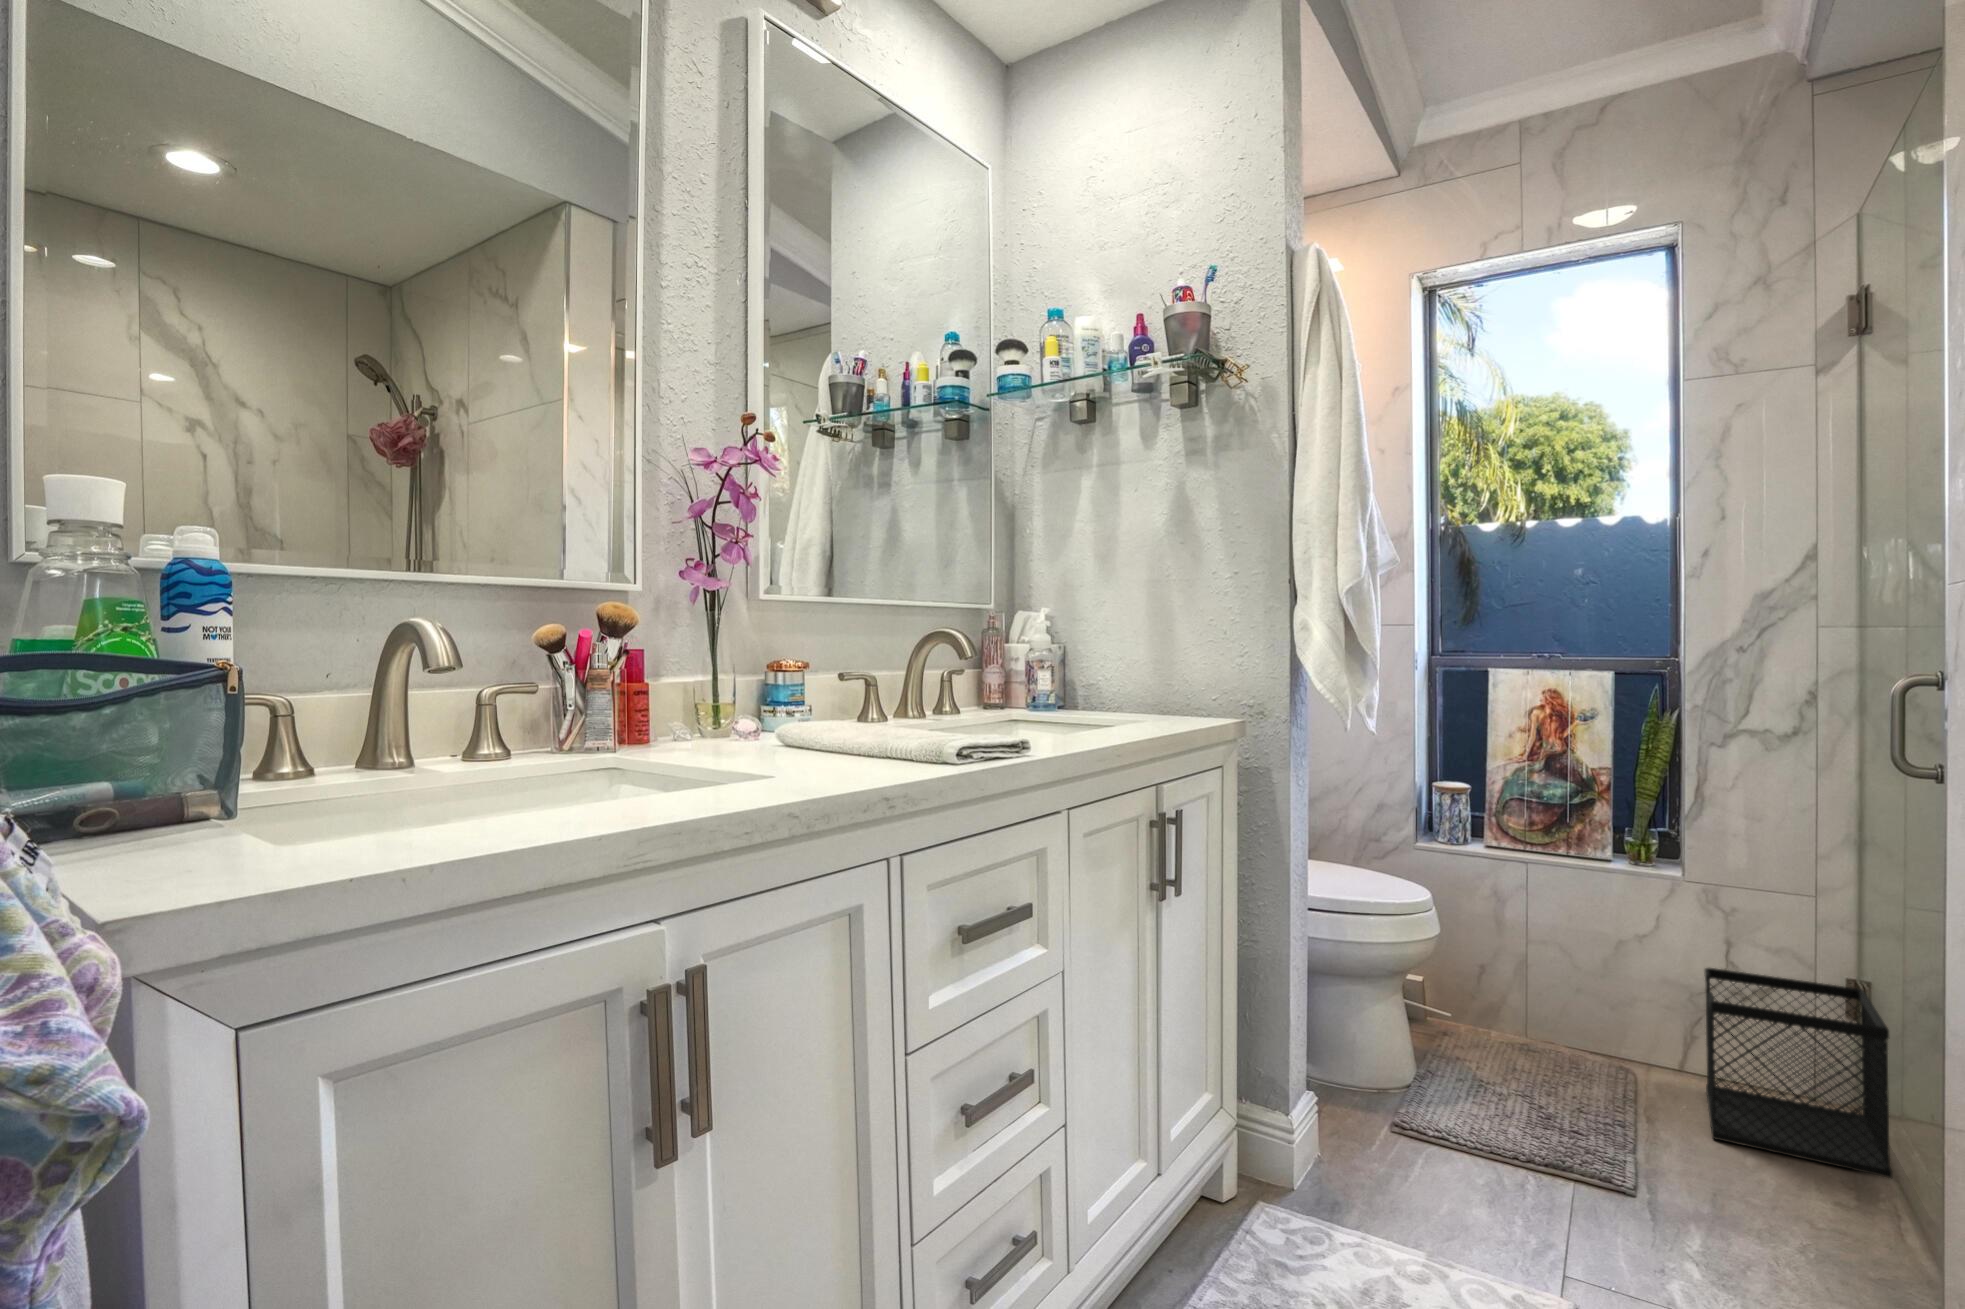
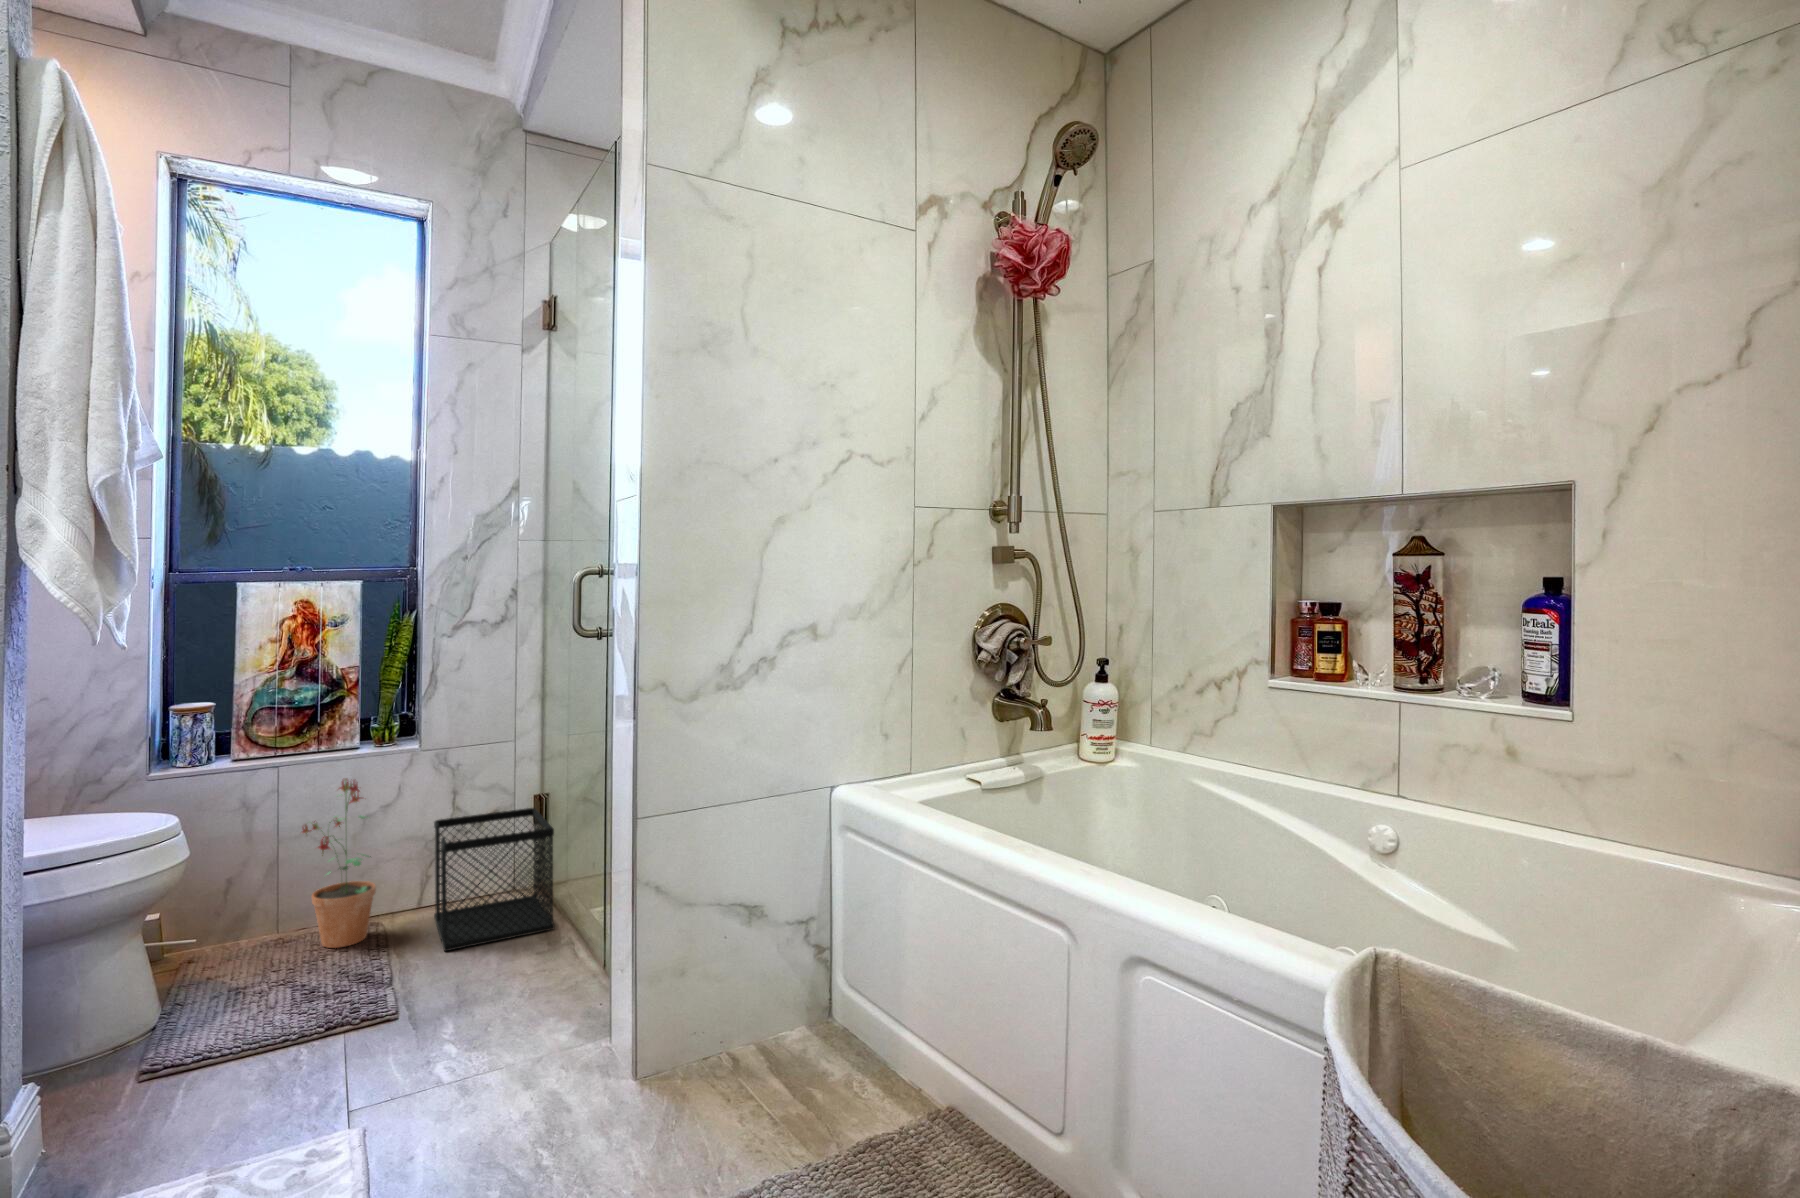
potted plant: none [1546,891,1629,1084] -> present [302,778,376,948]

